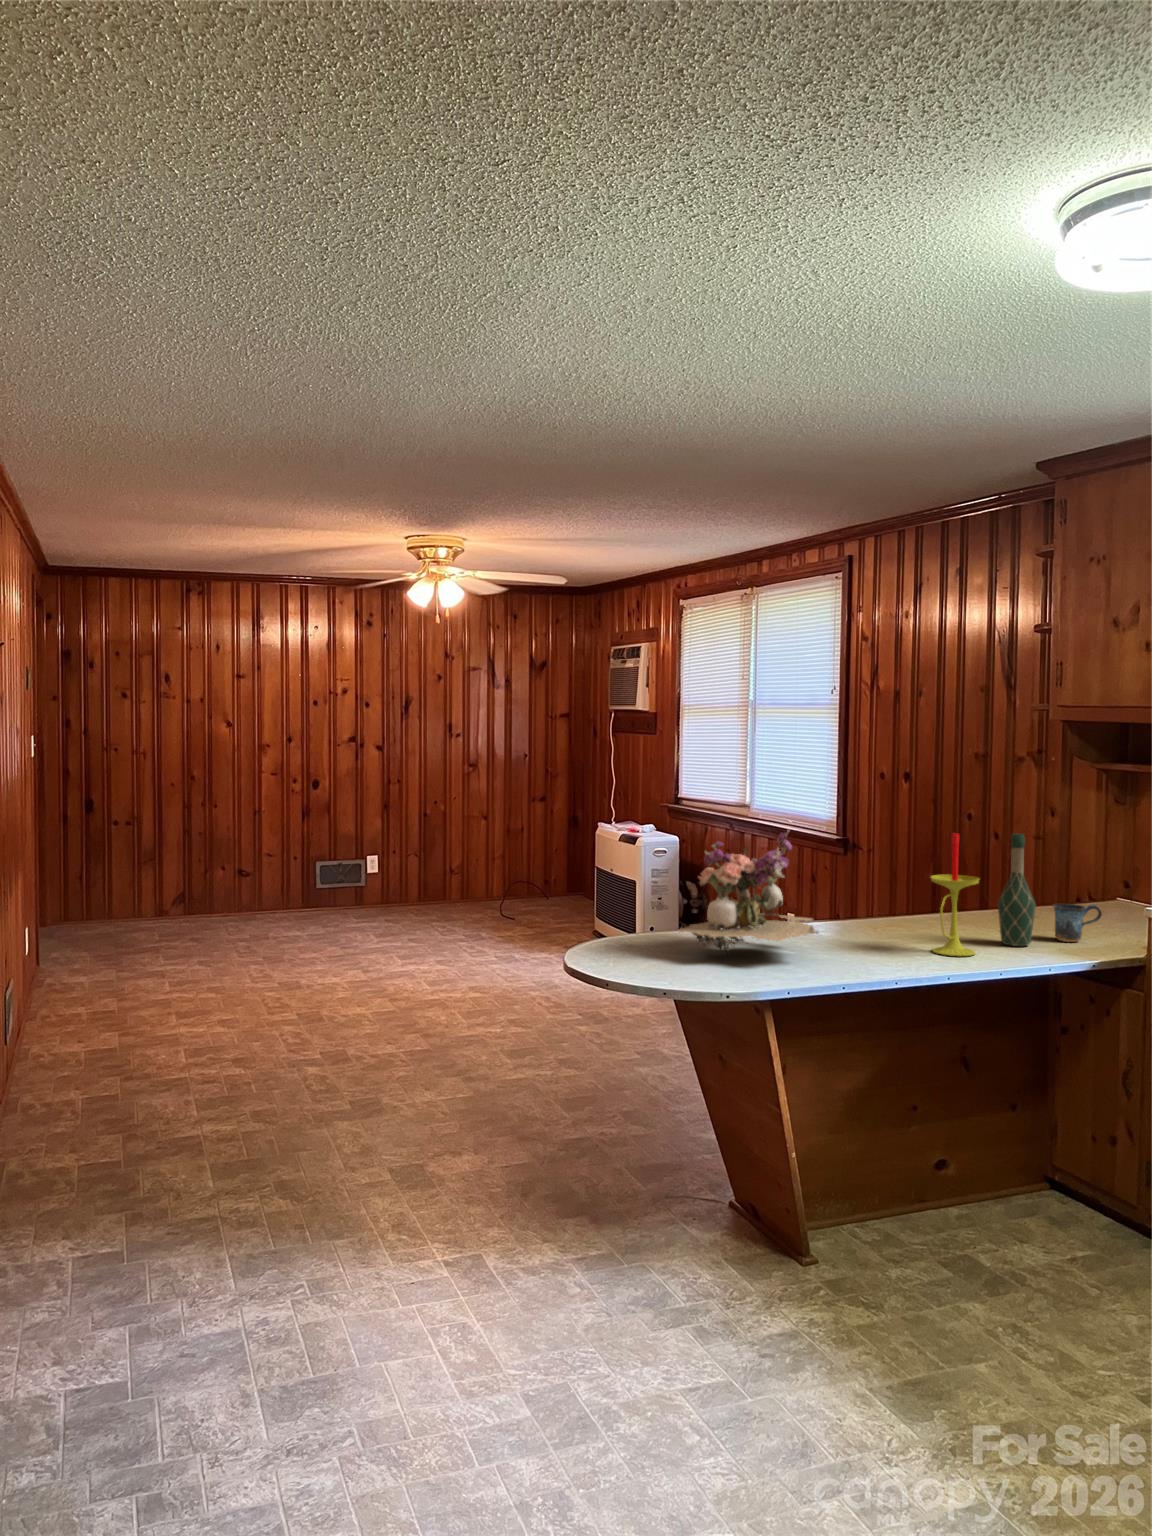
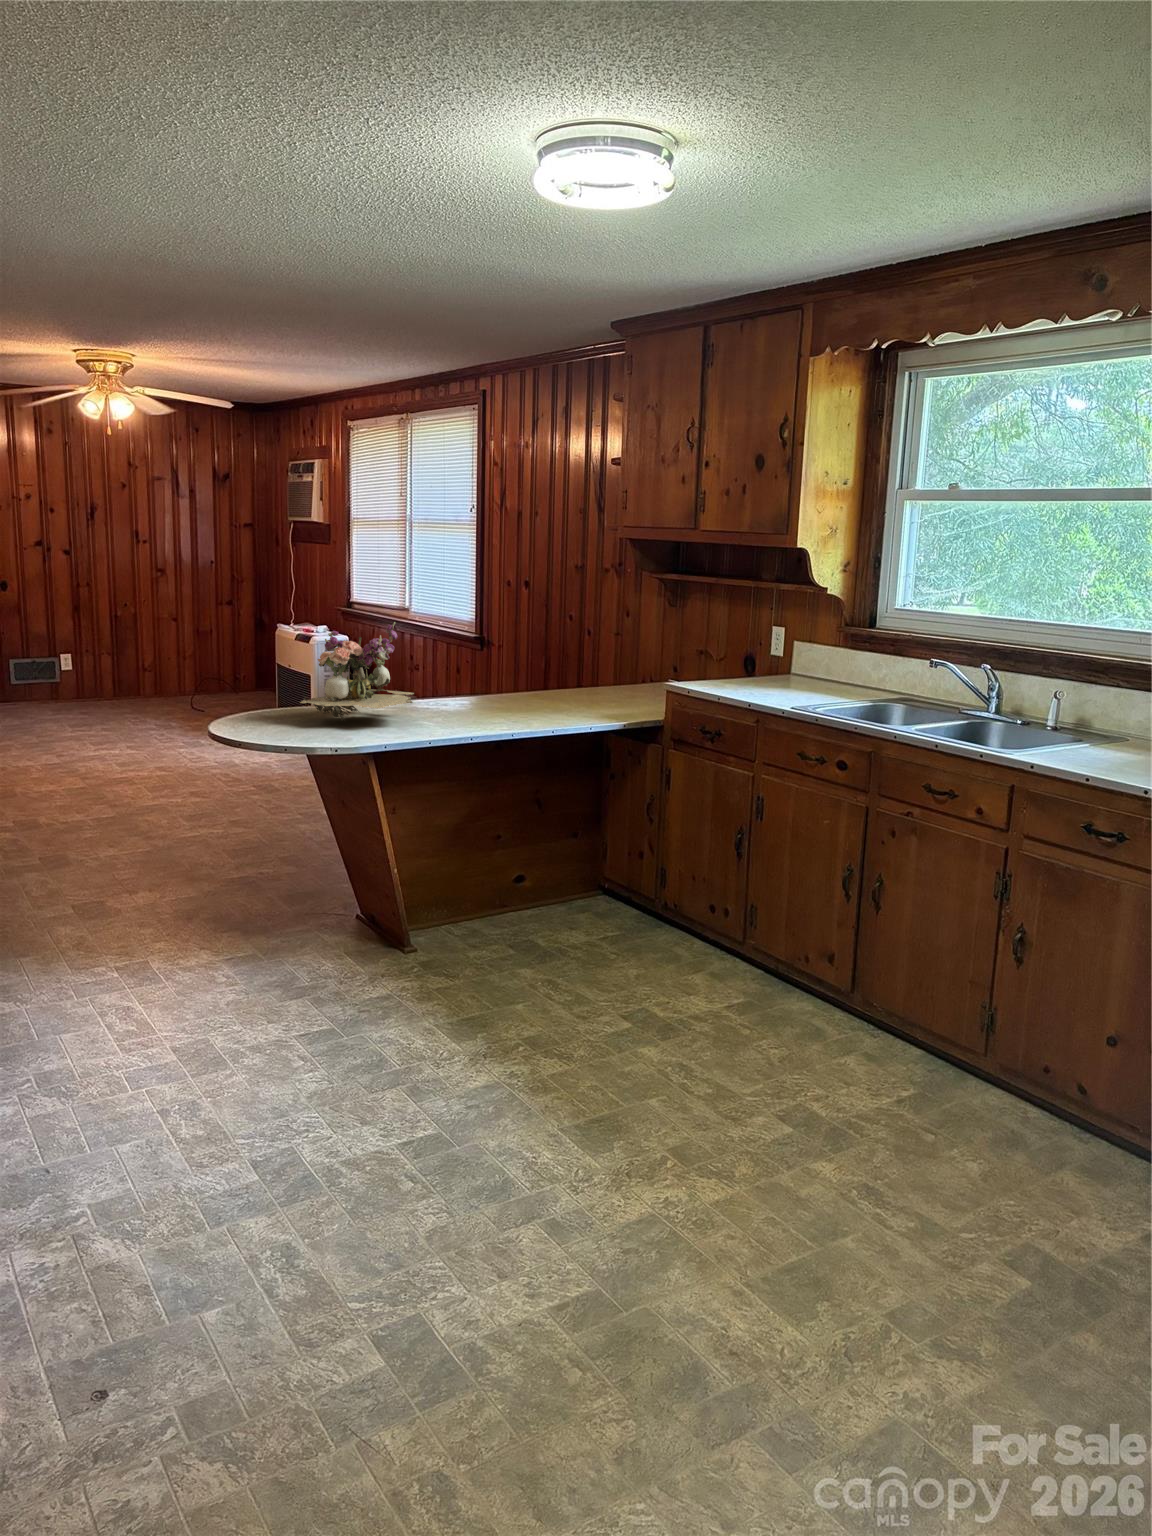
candle: present [931,833,979,956] -> none [504,623,541,720]
wine bottle: present [998,834,1036,946] -> none [560,627,587,713]
mug: present [1053,904,1102,942] -> none [602,681,637,710]

